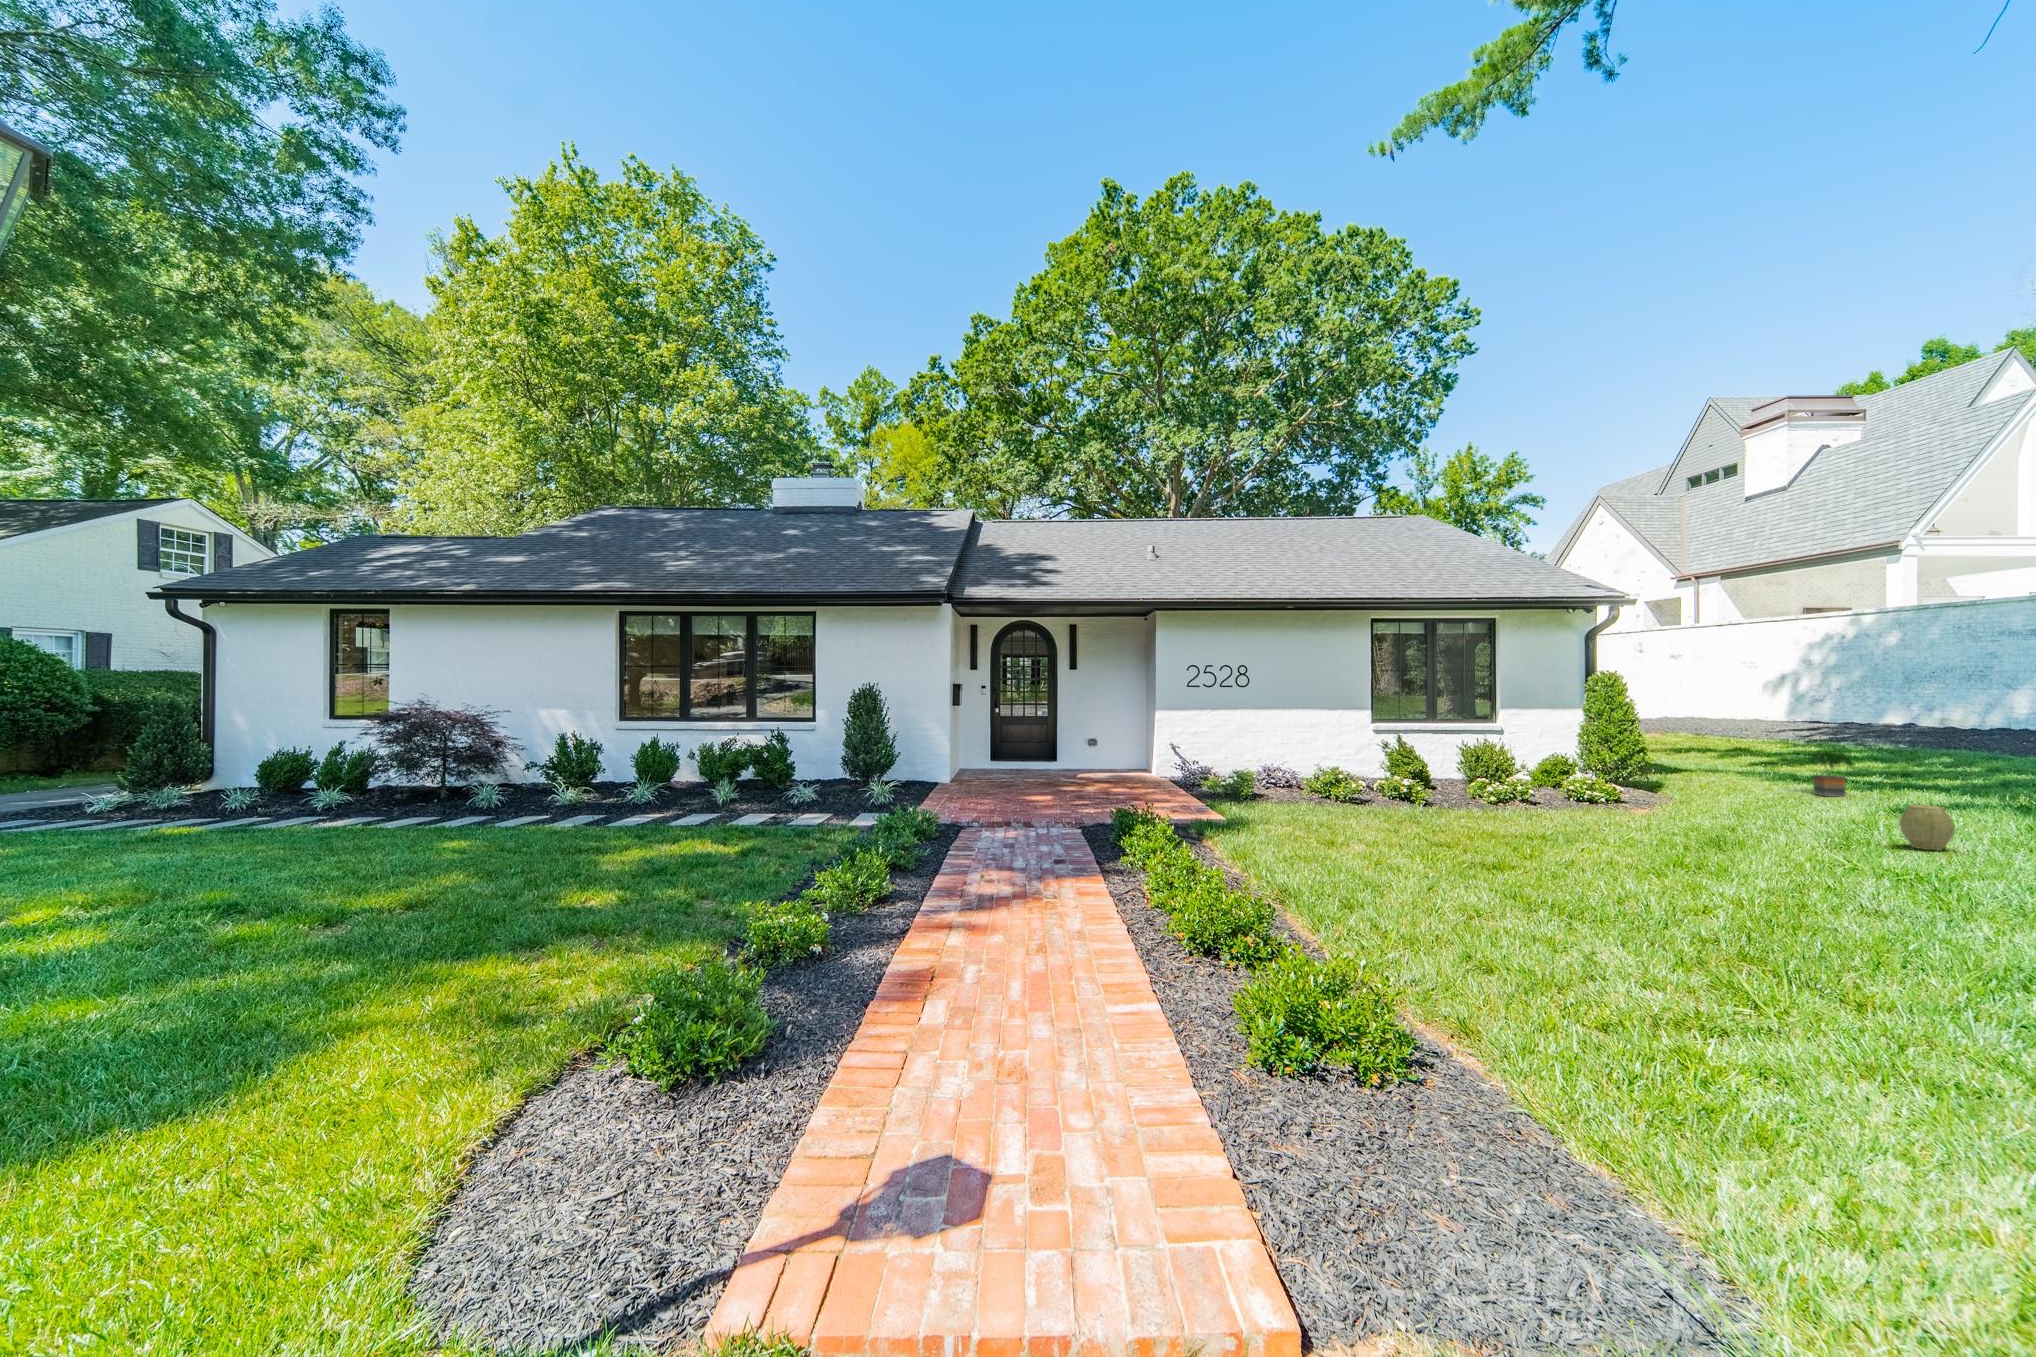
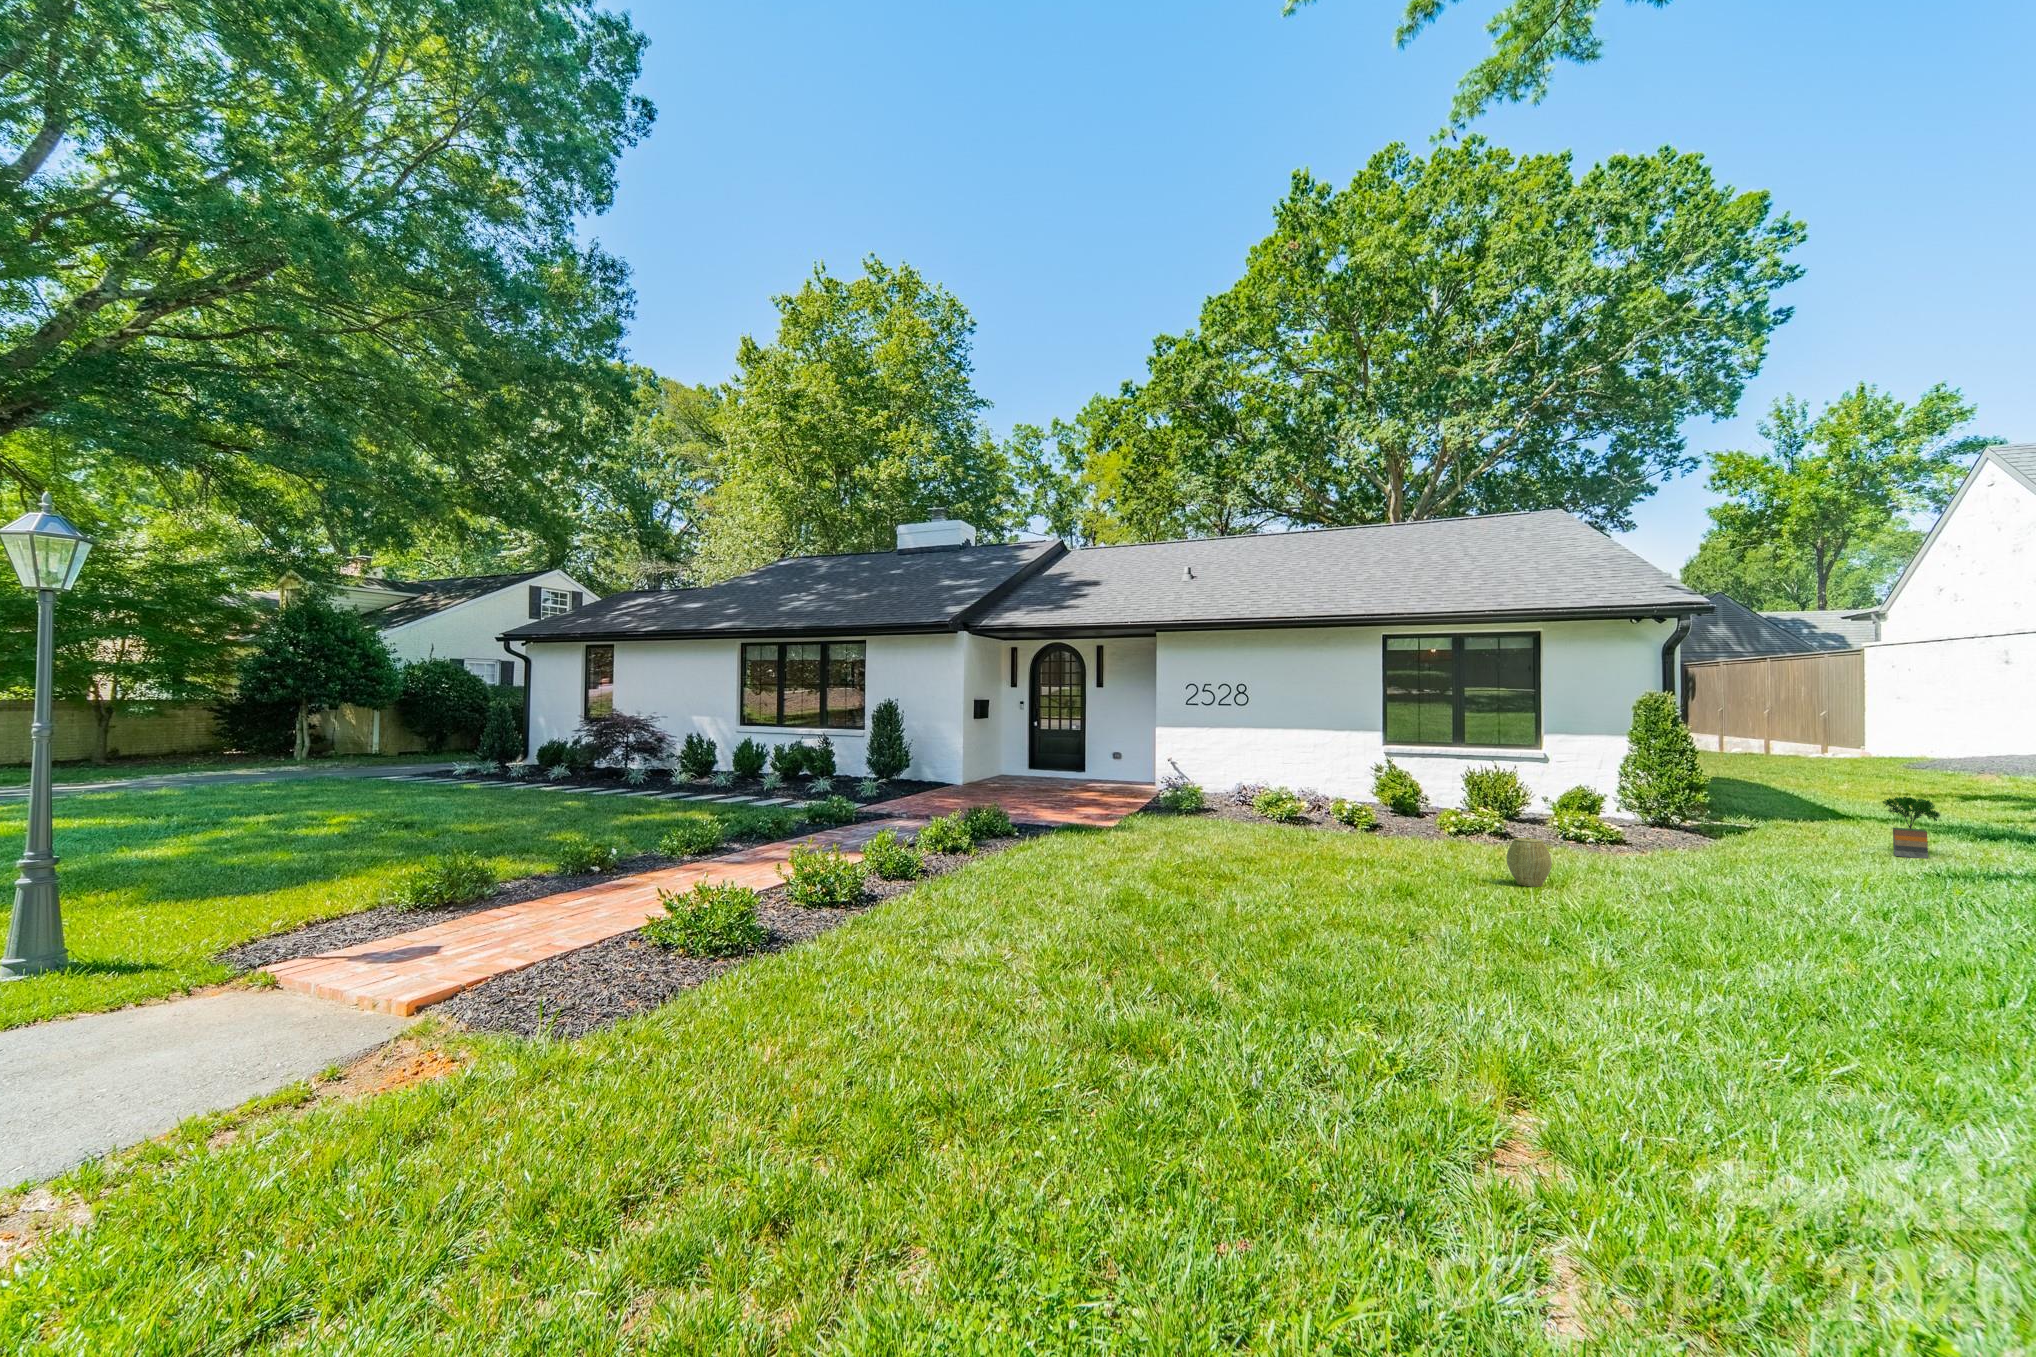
woven basket: present [1899,804,1955,851] -> present [1507,837,1552,887]

